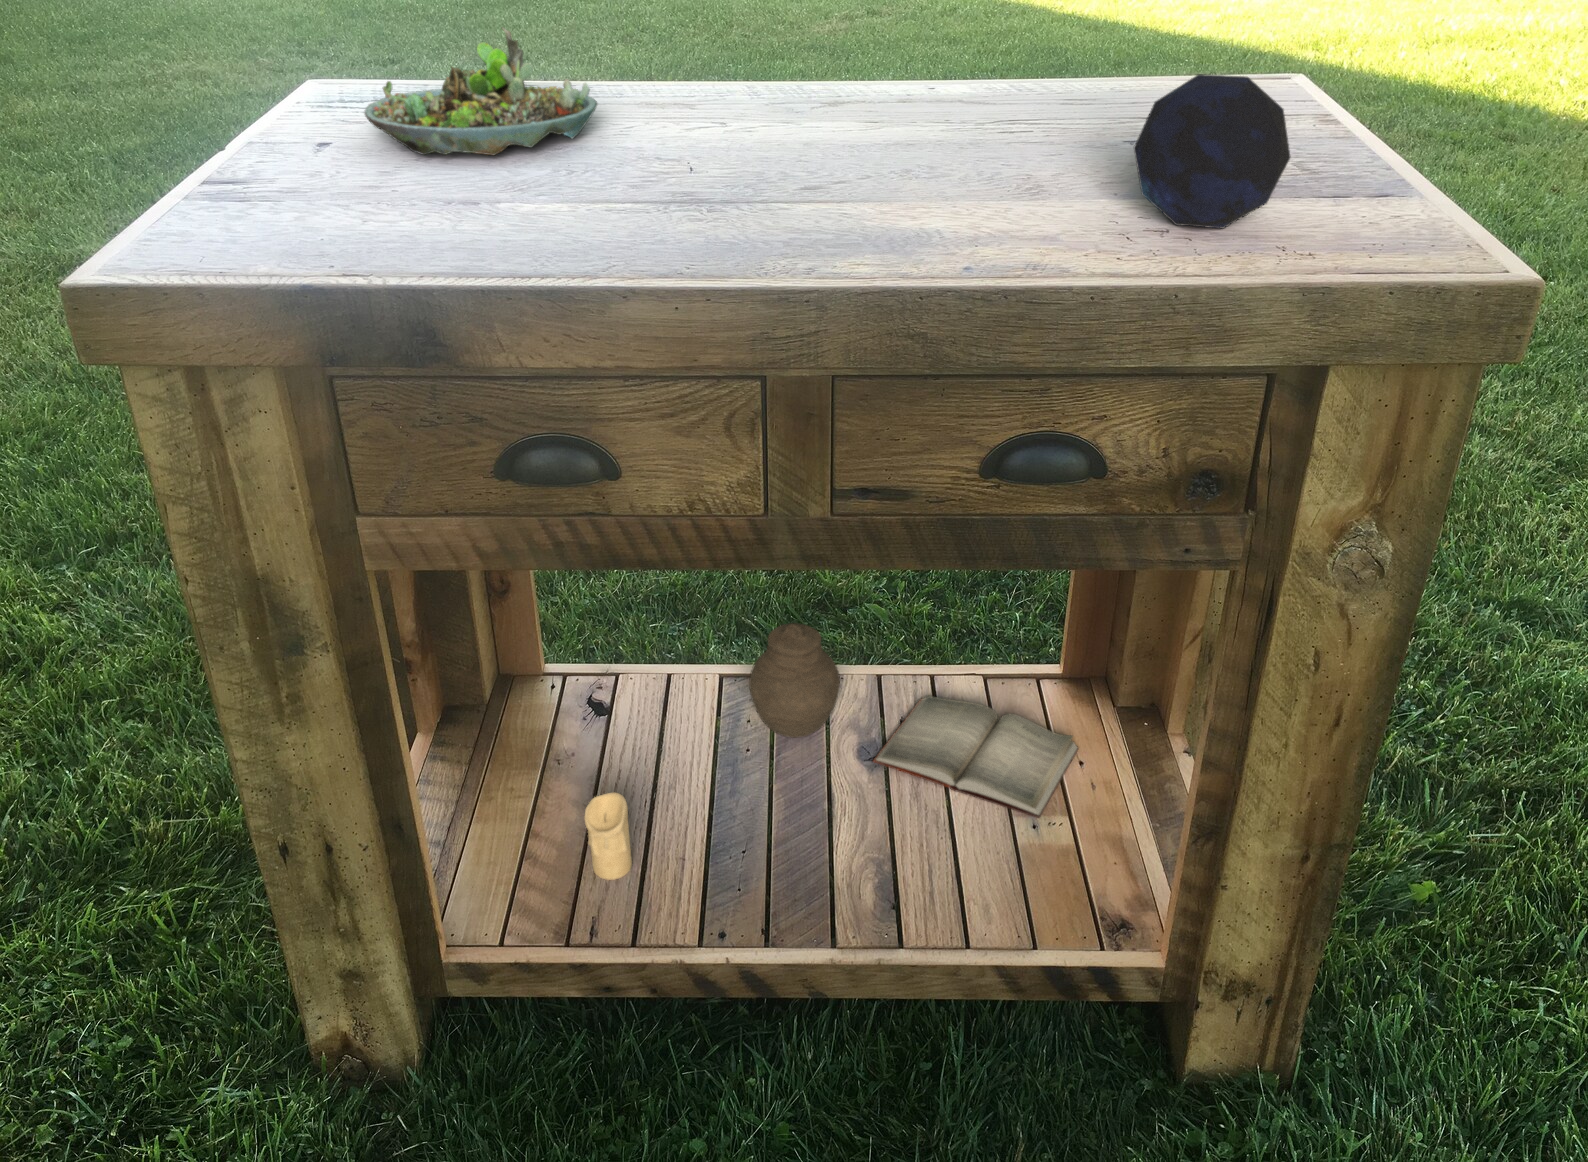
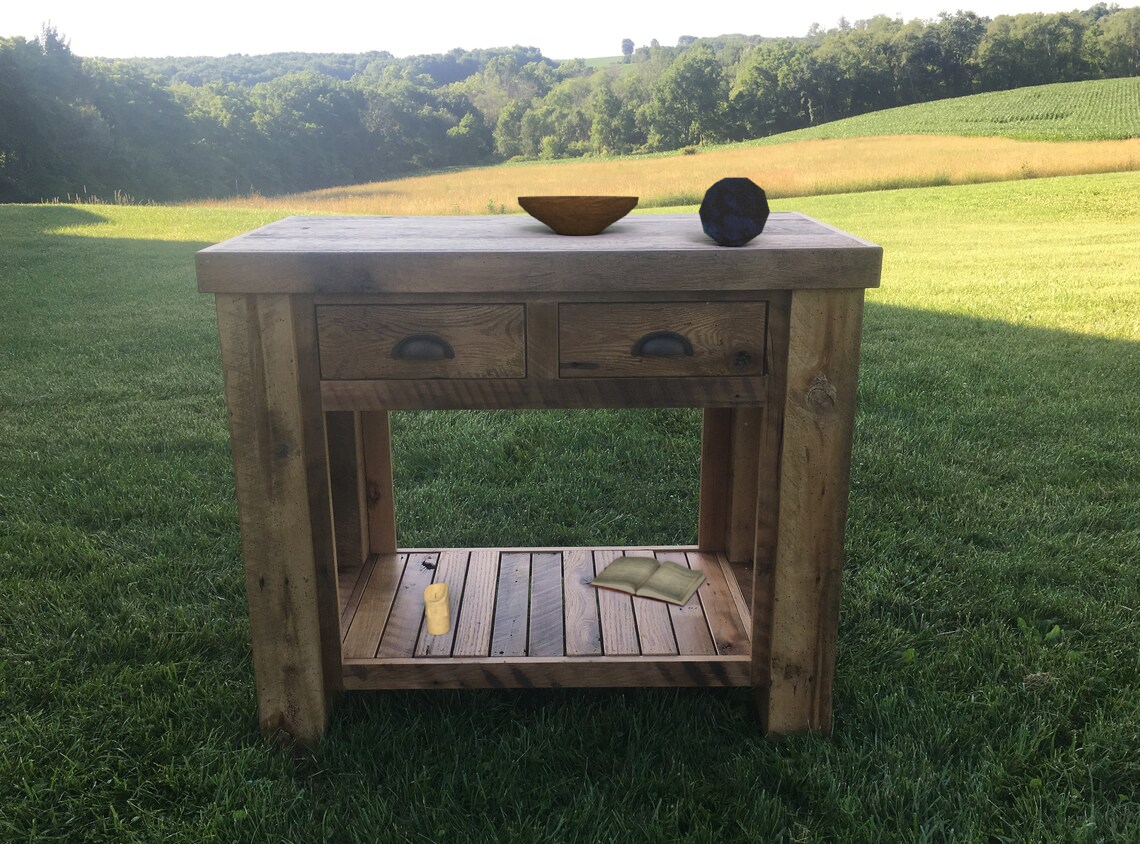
succulent planter: present [365,27,597,155] -> none [330,182,444,233]
wooden bowl: none [747,49,1000,157] -> present [518,196,639,235]
jar: present [749,623,840,738] -> none [518,507,569,576]

